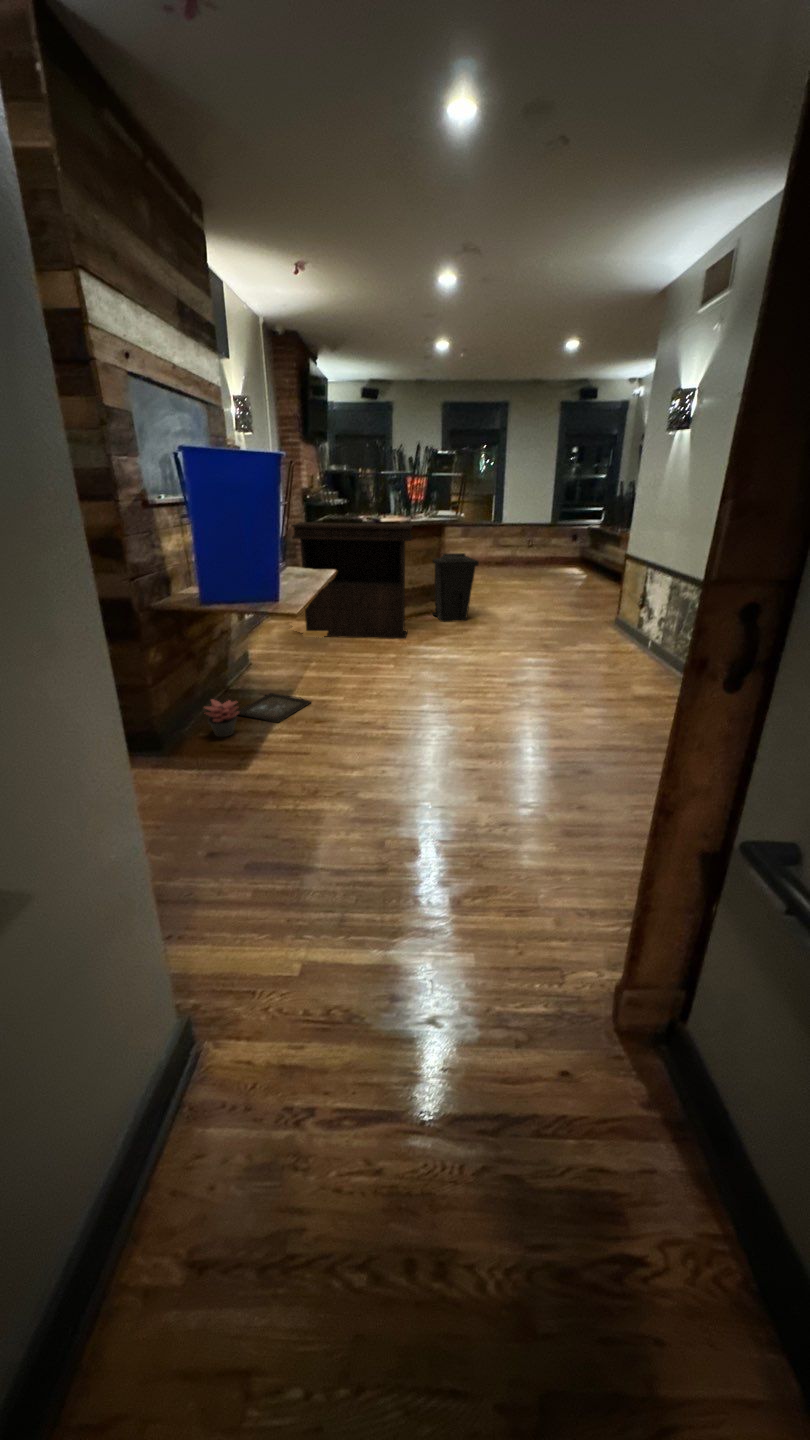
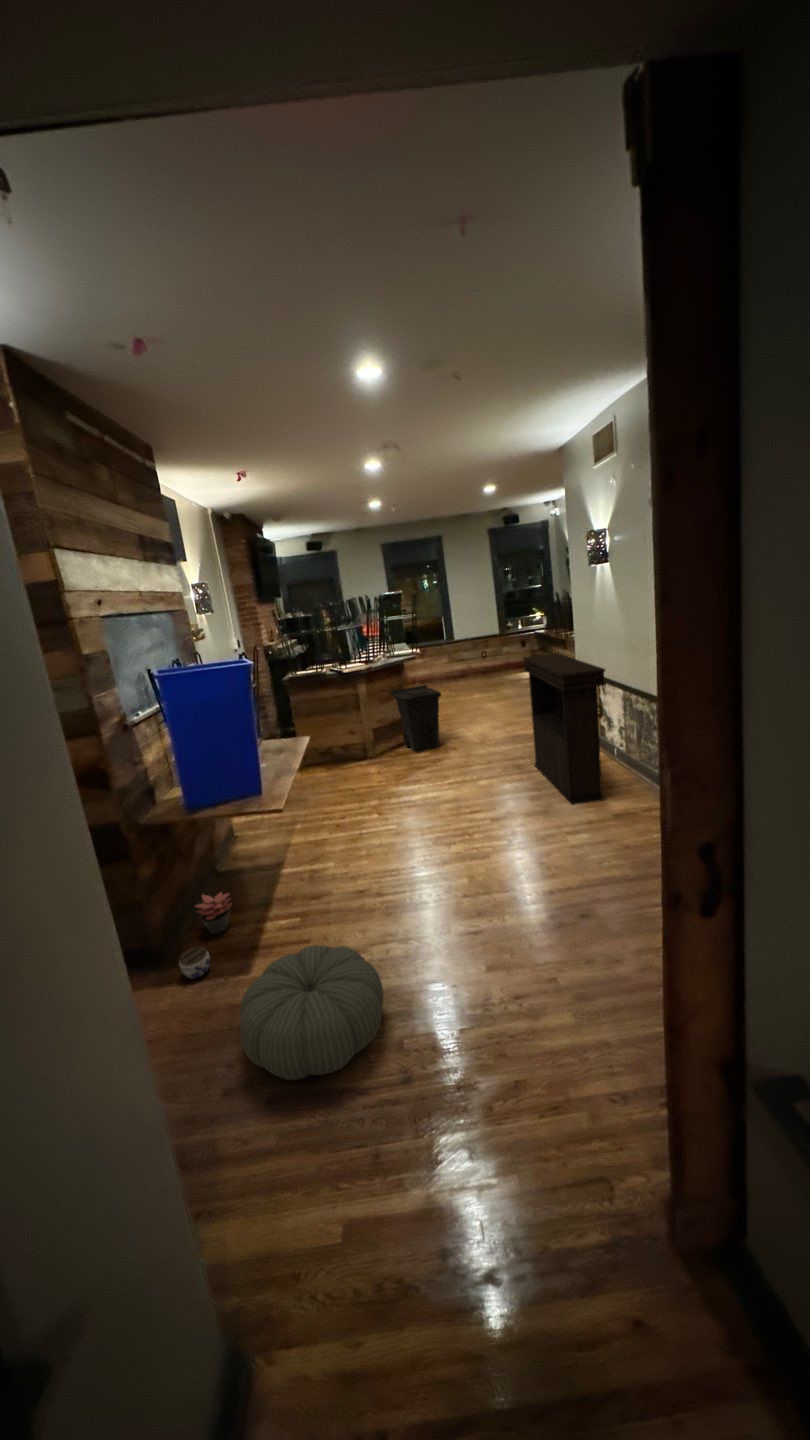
console table: present [292,522,413,639] -> present [523,653,606,805]
tray: present [237,693,311,723] -> none [227,869,303,906]
jar: none [183,740,213,767] -> present [179,947,210,979]
pouf: none [233,747,373,851] -> present [240,945,383,1080]

